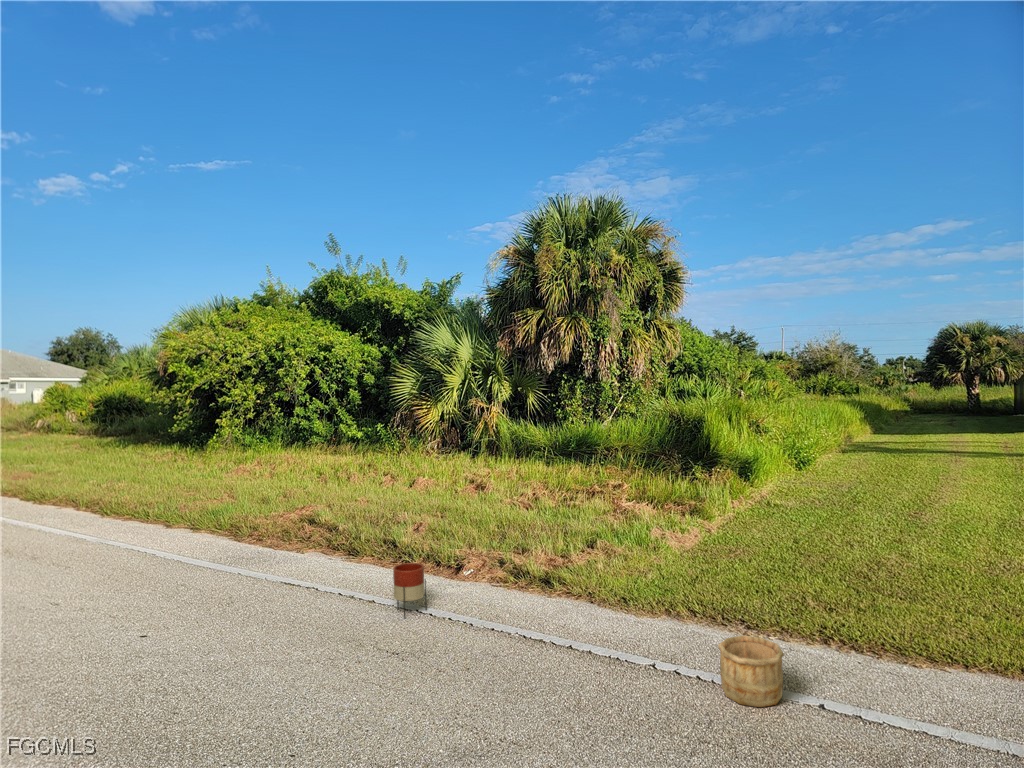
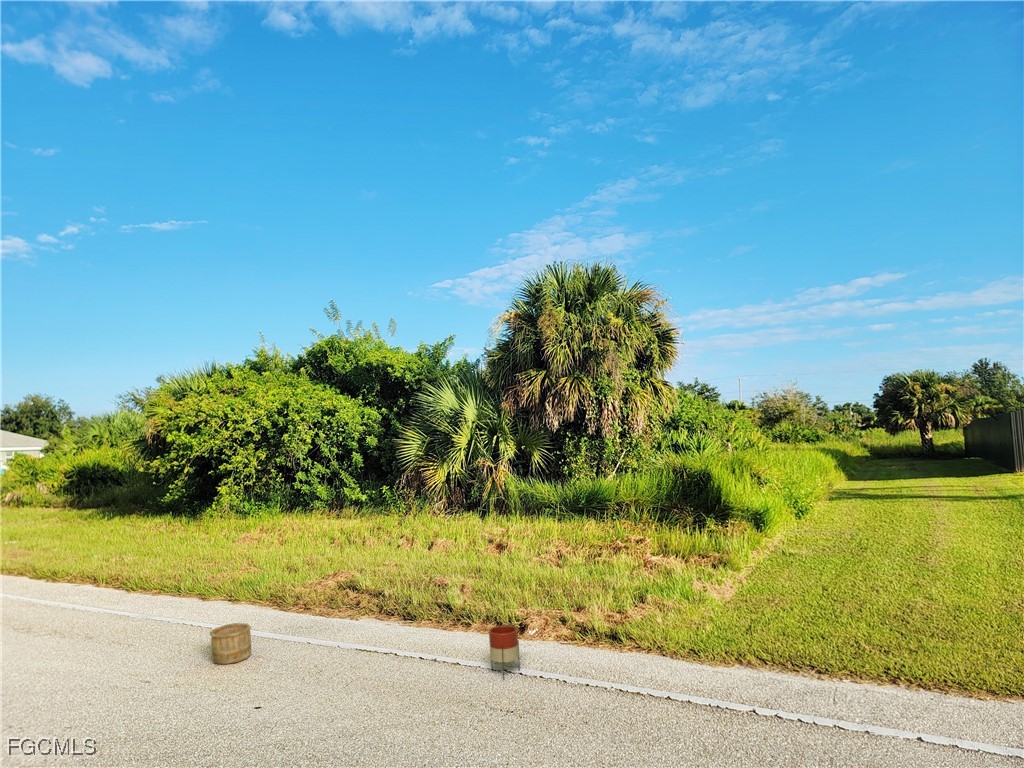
wooden bucket: present [718,635,784,707] -> present [210,623,251,664]

